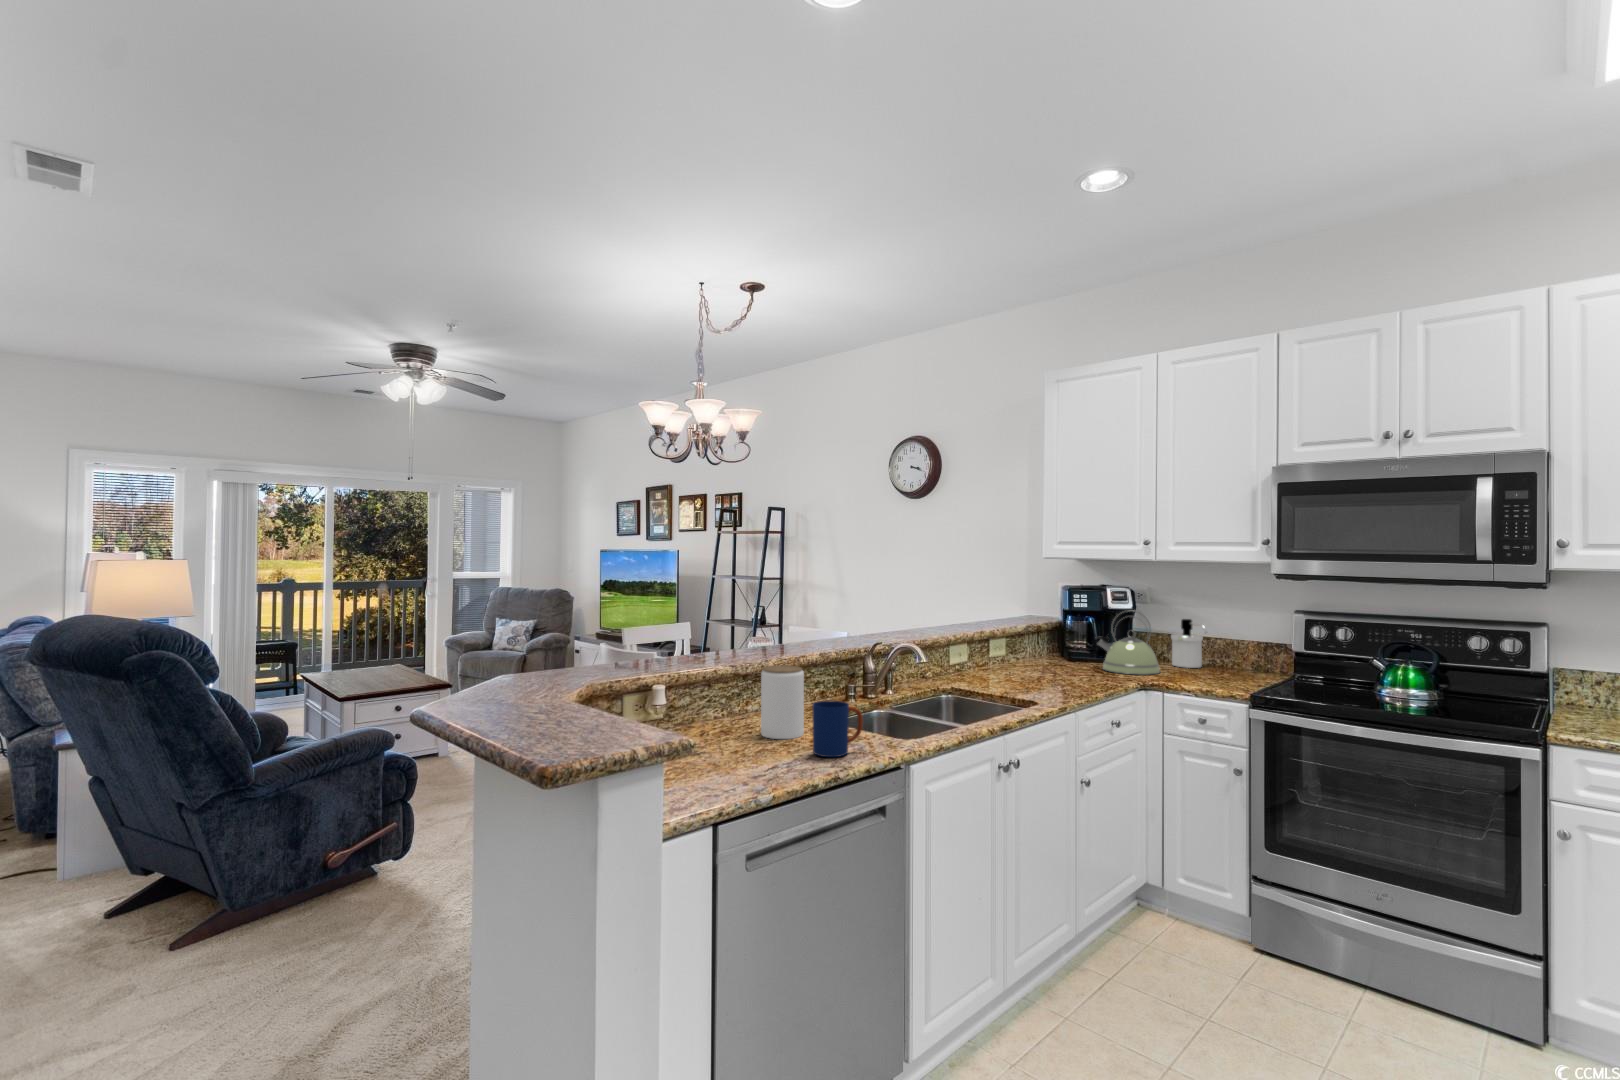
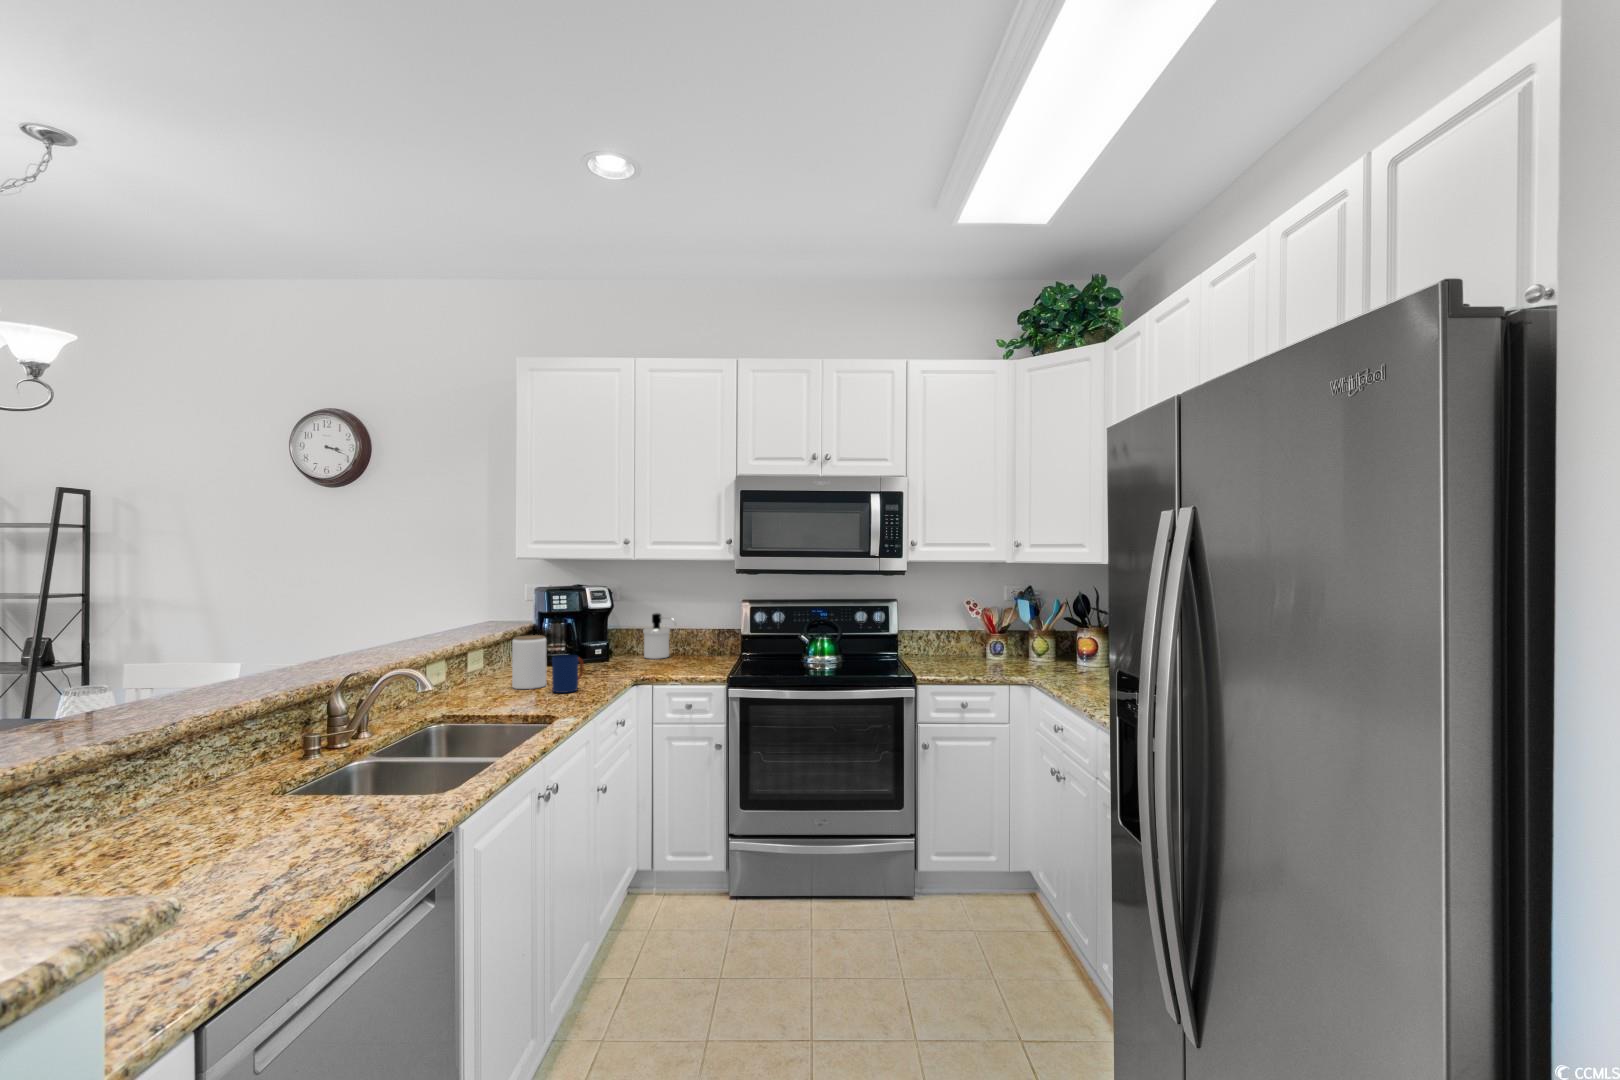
kettle: present [1096,610,1160,675] -> none [580,609,641,672]
jar: present [761,665,804,739] -> present [512,635,546,689]
mug: present [812,700,863,757] -> present [552,655,584,693]

